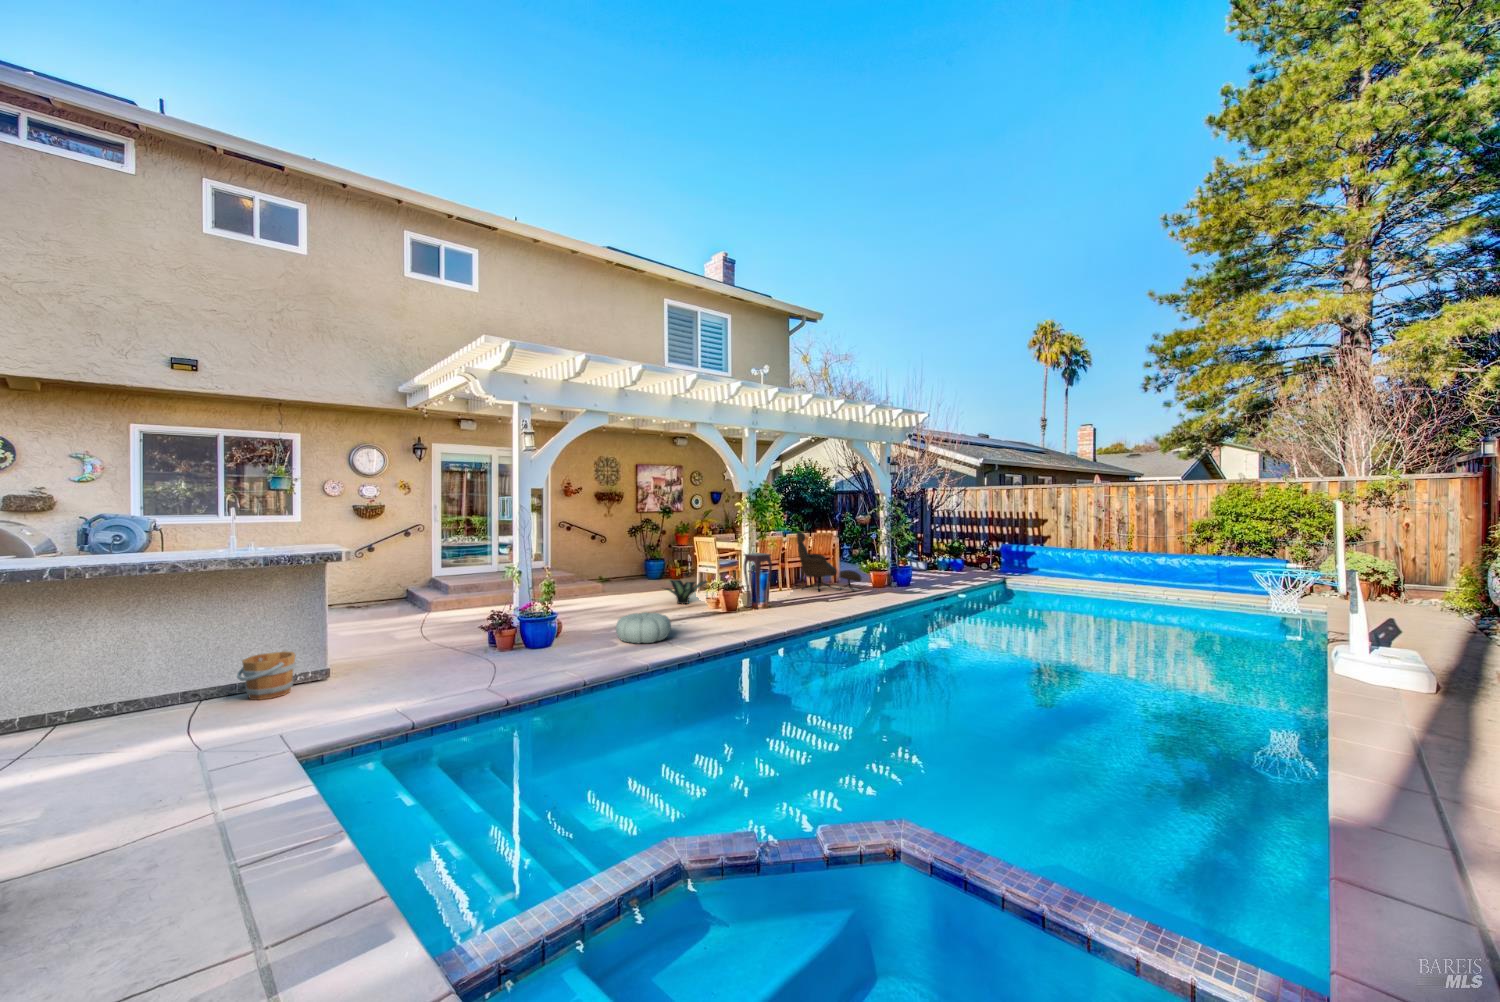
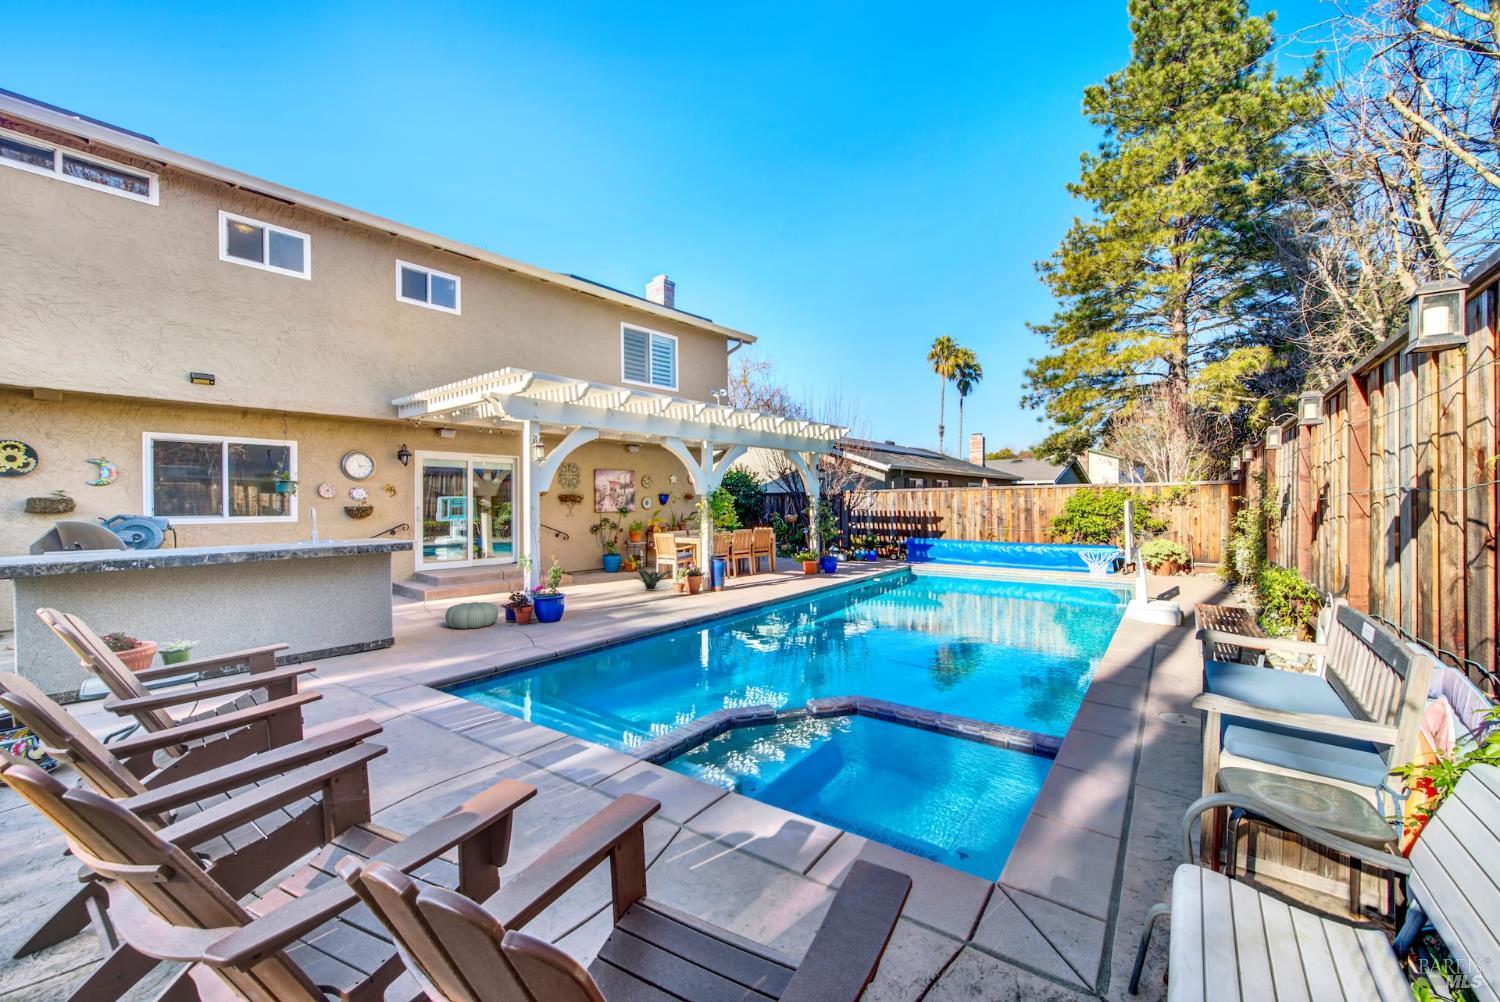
lounge chair: present [797,532,861,591] -> none [742,528,797,579]
side table: present [743,553,772,608] -> none [703,546,728,593]
pouf: present [616,612,671,643] -> present [445,602,498,629]
bucket: present [237,651,296,700] -> none [340,623,383,659]

